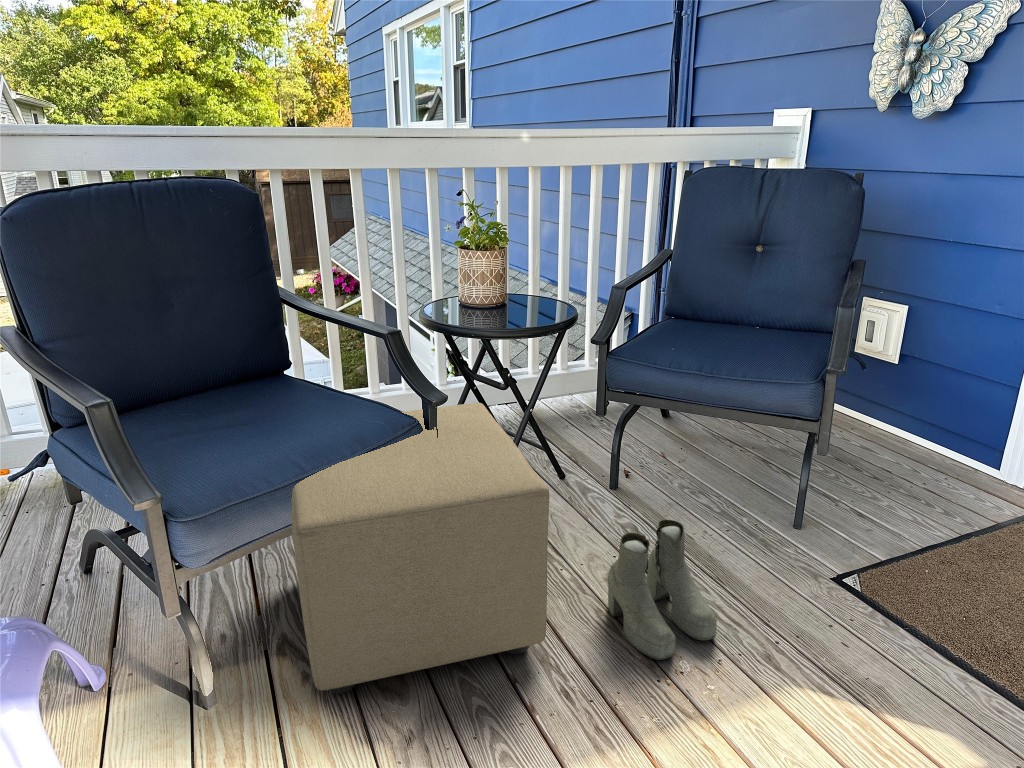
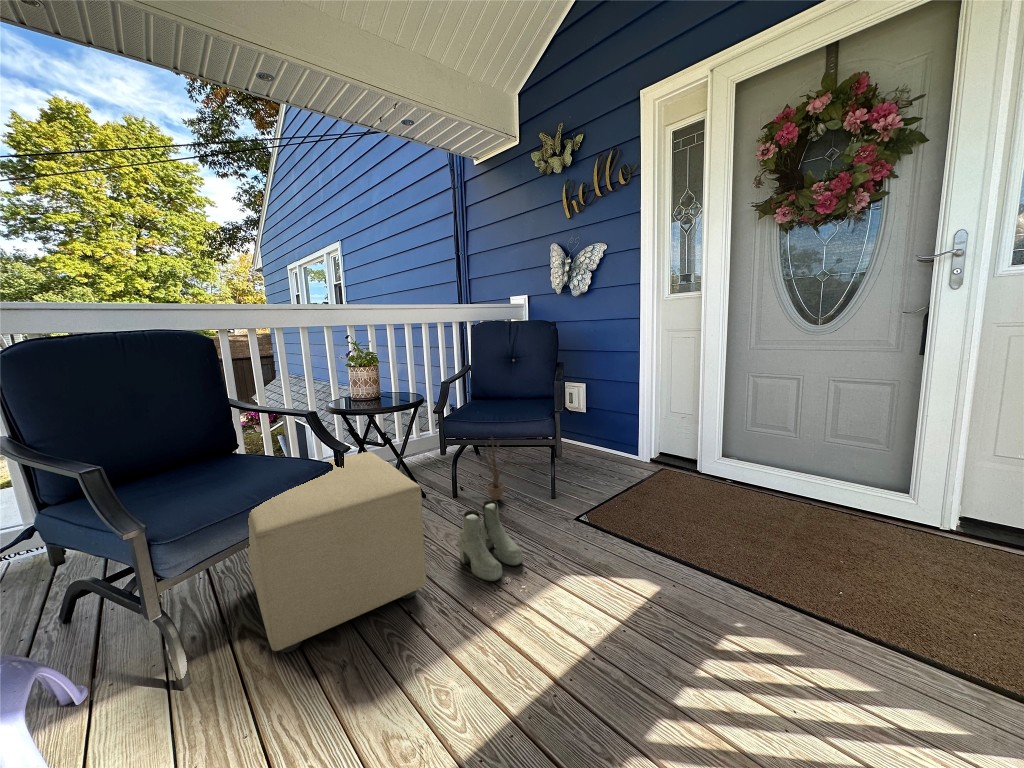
decorative plant: none [646,397,734,509] -> present [473,437,515,500]

